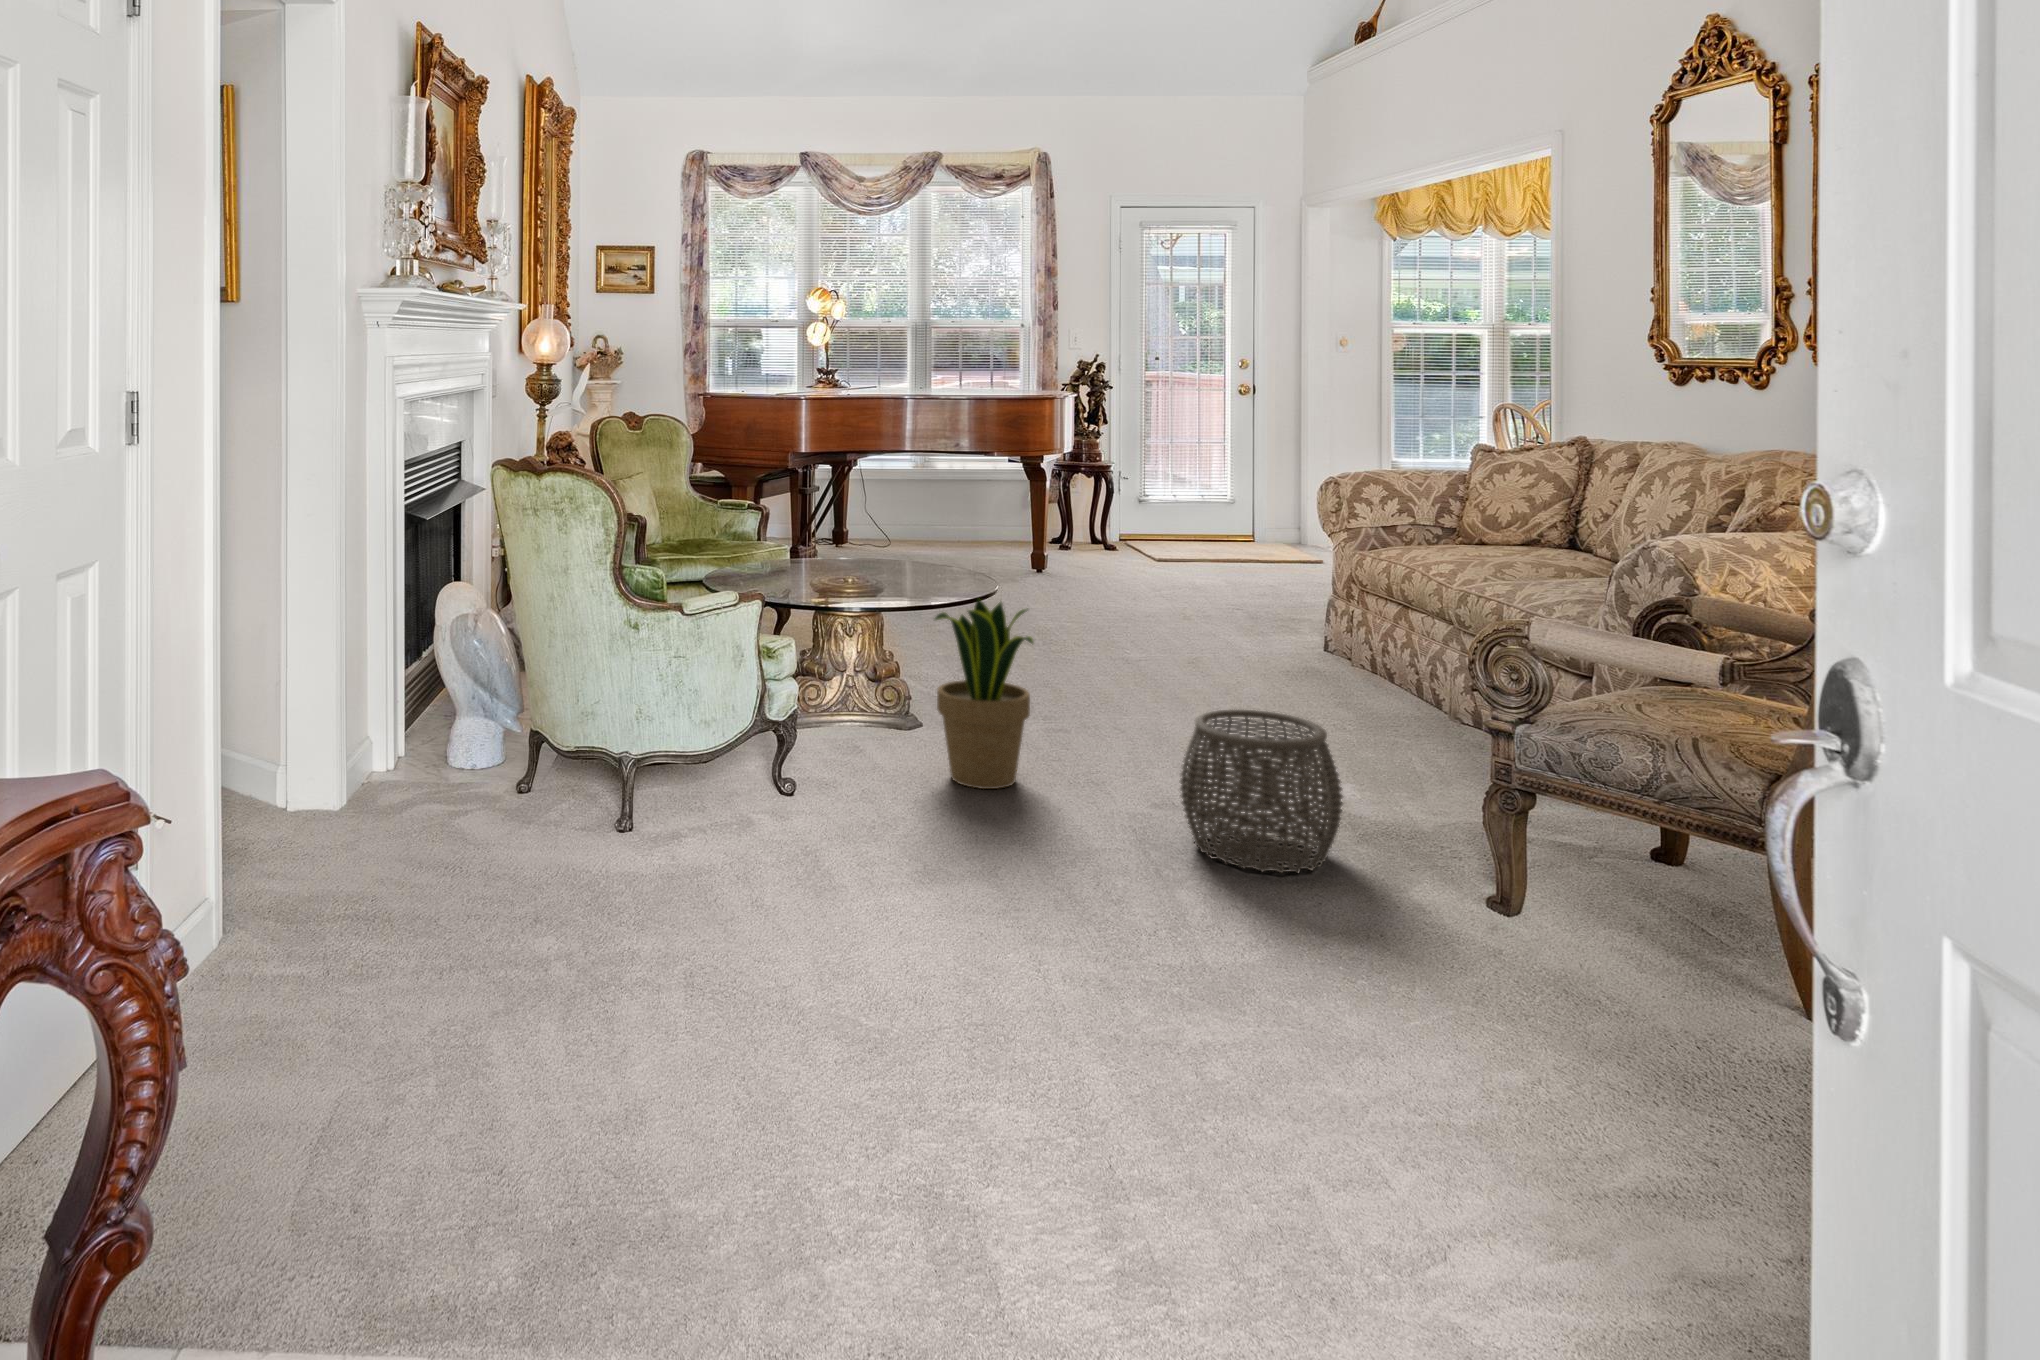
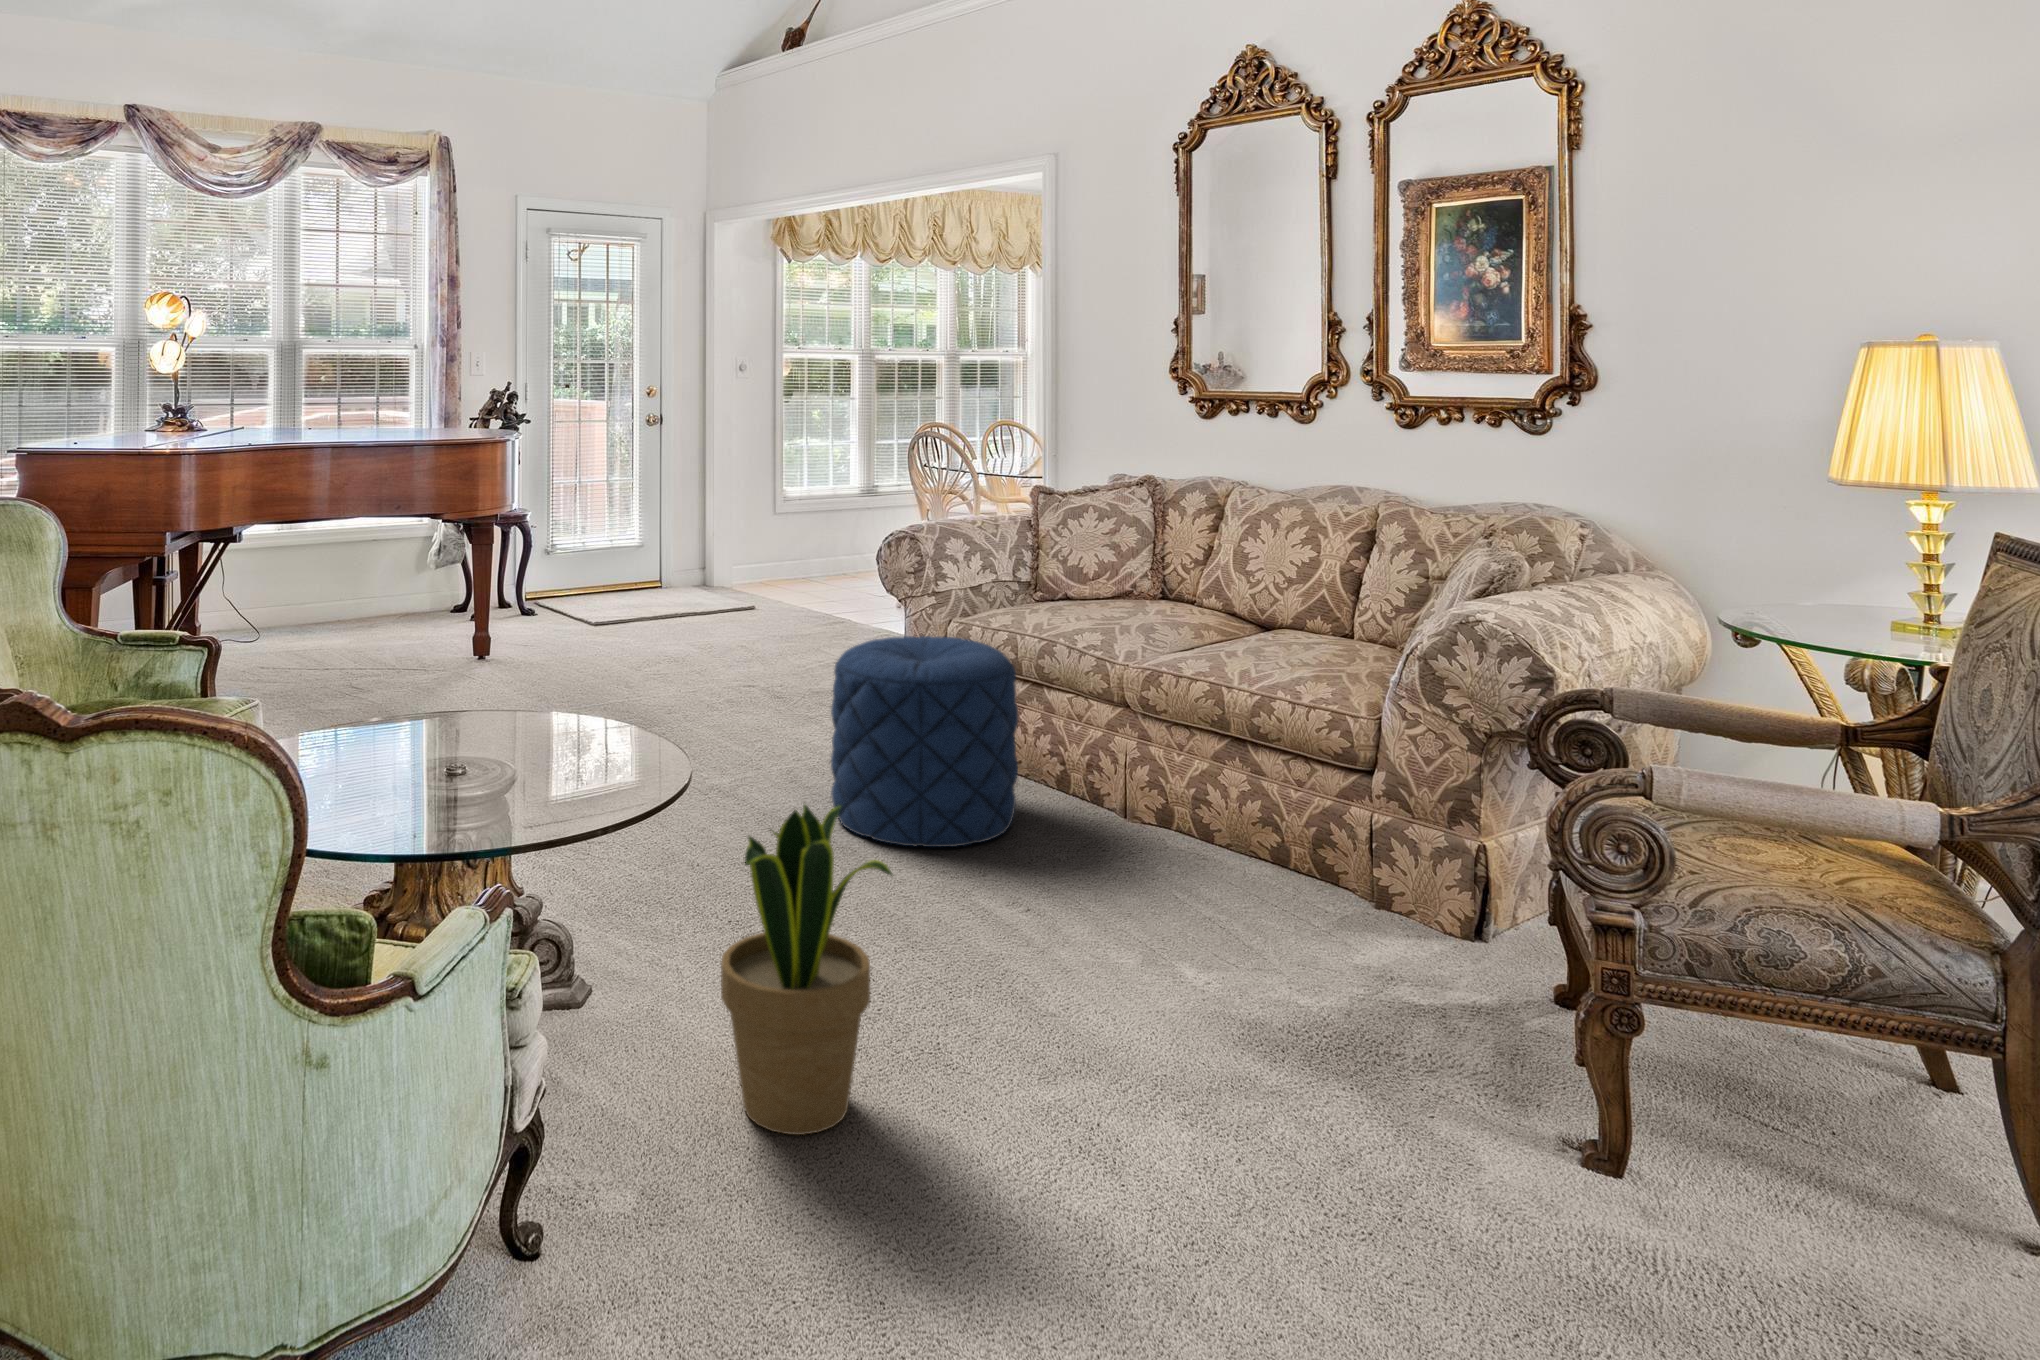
pouf: none [1187,550,1346,709] -> present [831,636,1018,847]
woven basket: present [1180,710,1343,873] -> none [1157,925,1402,1204]

